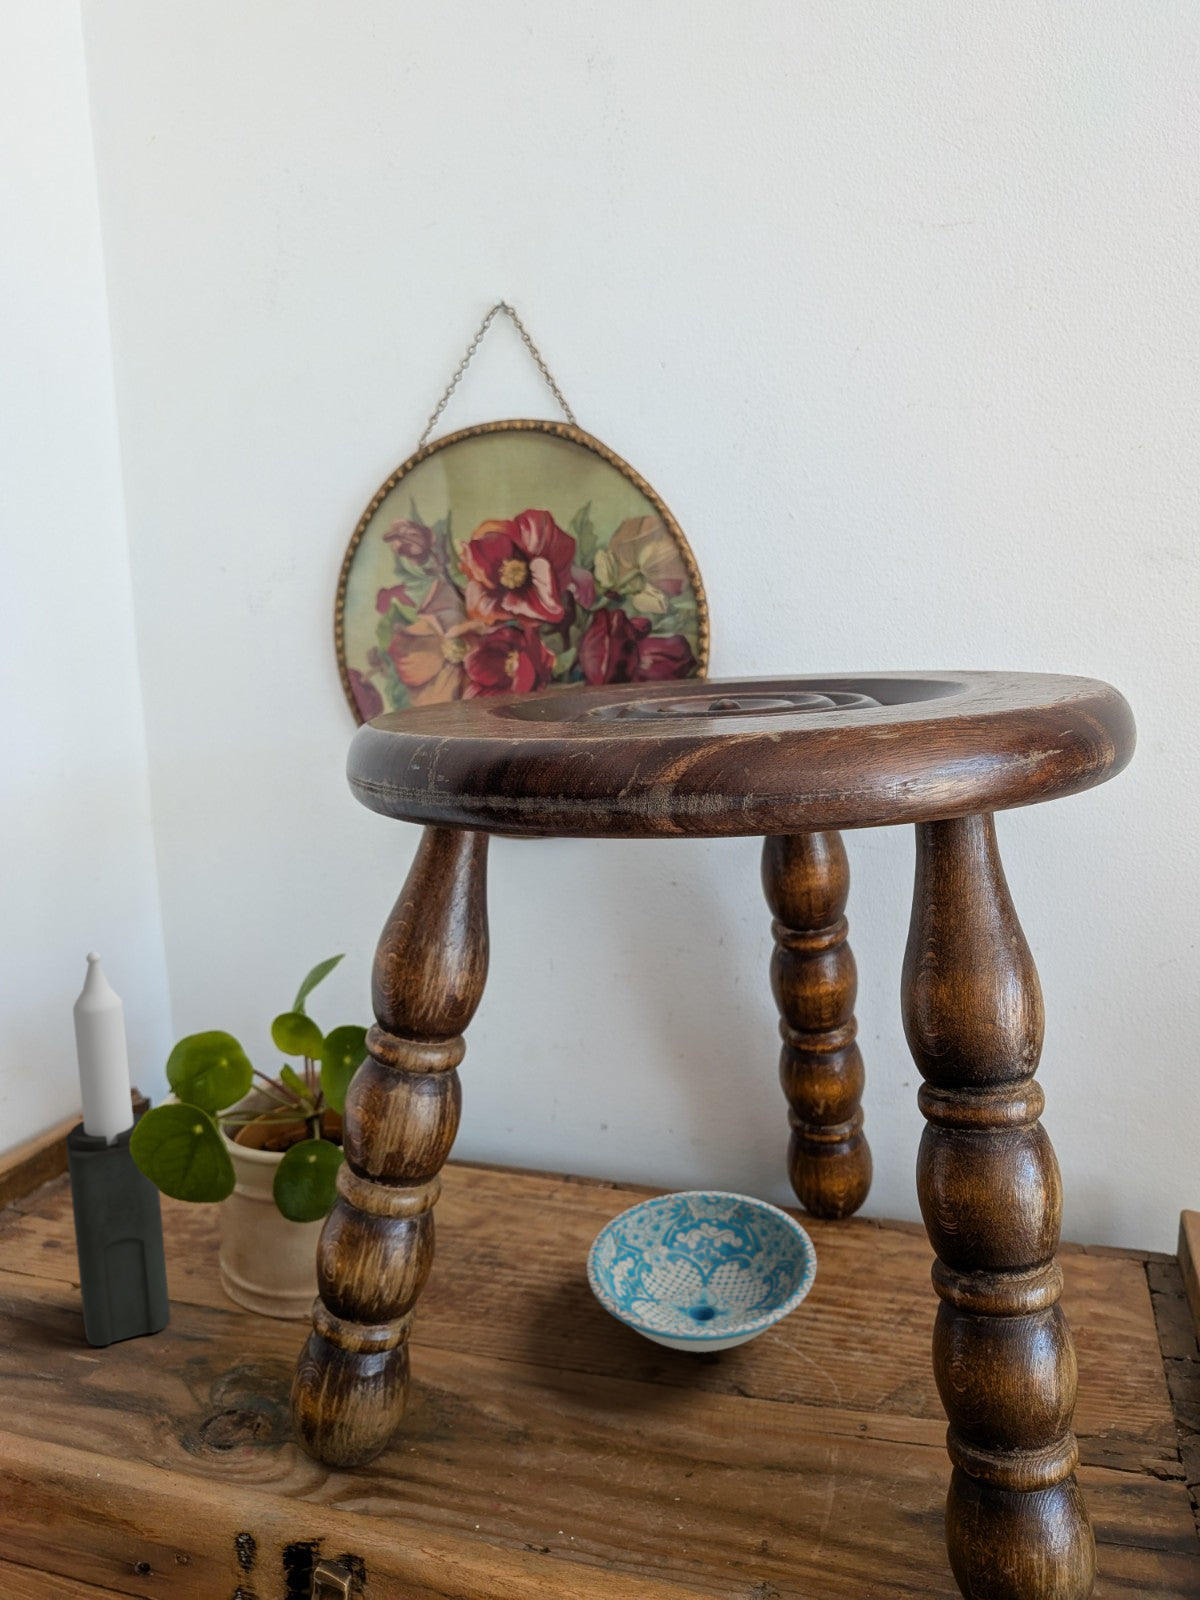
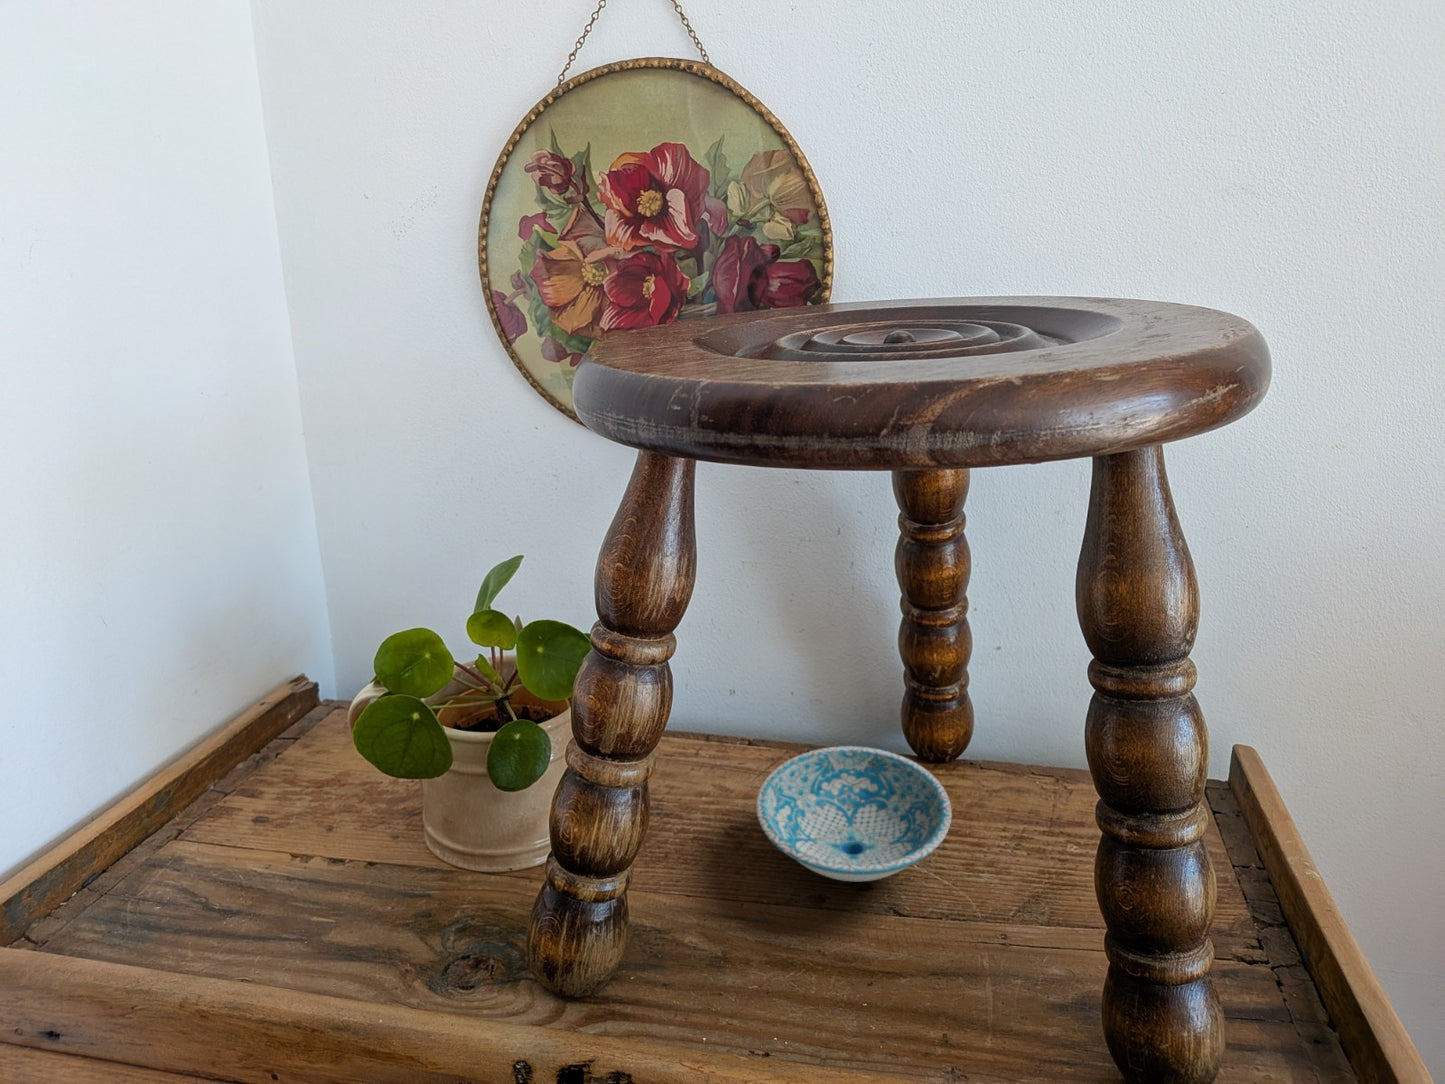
candle: present [66,952,170,1346] -> none [287,563,391,906]

